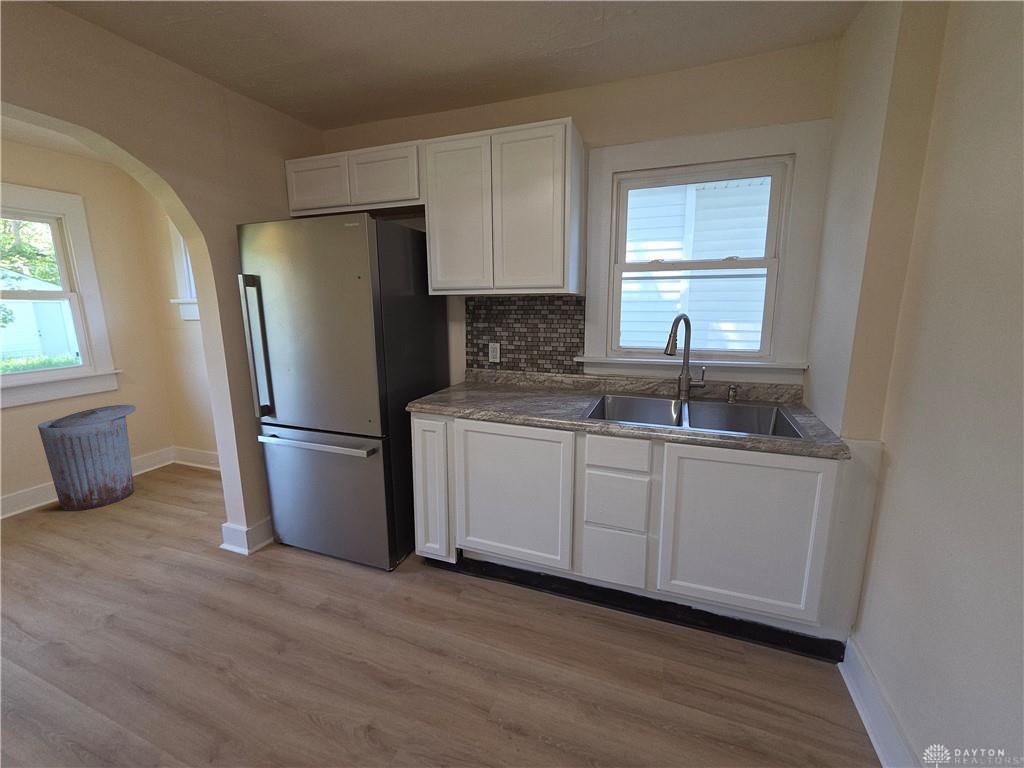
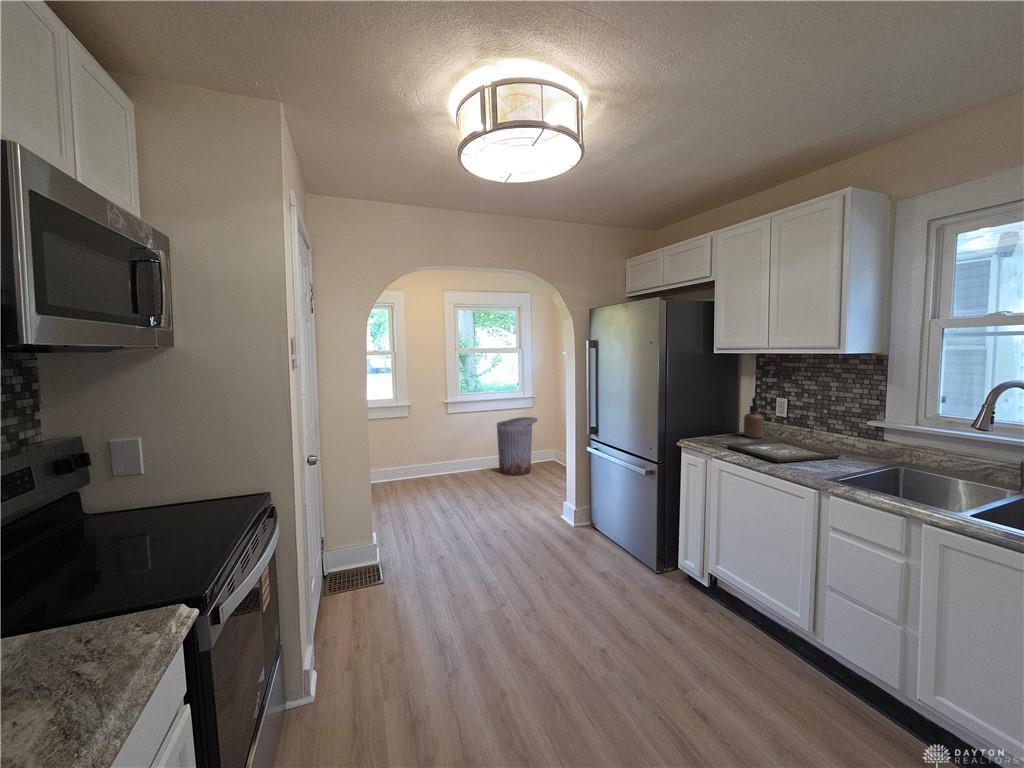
soap dispenser: none [464,344,483,388] -> present [744,398,764,438]
tray: none [468,386,561,410] -> present [727,440,840,462]

